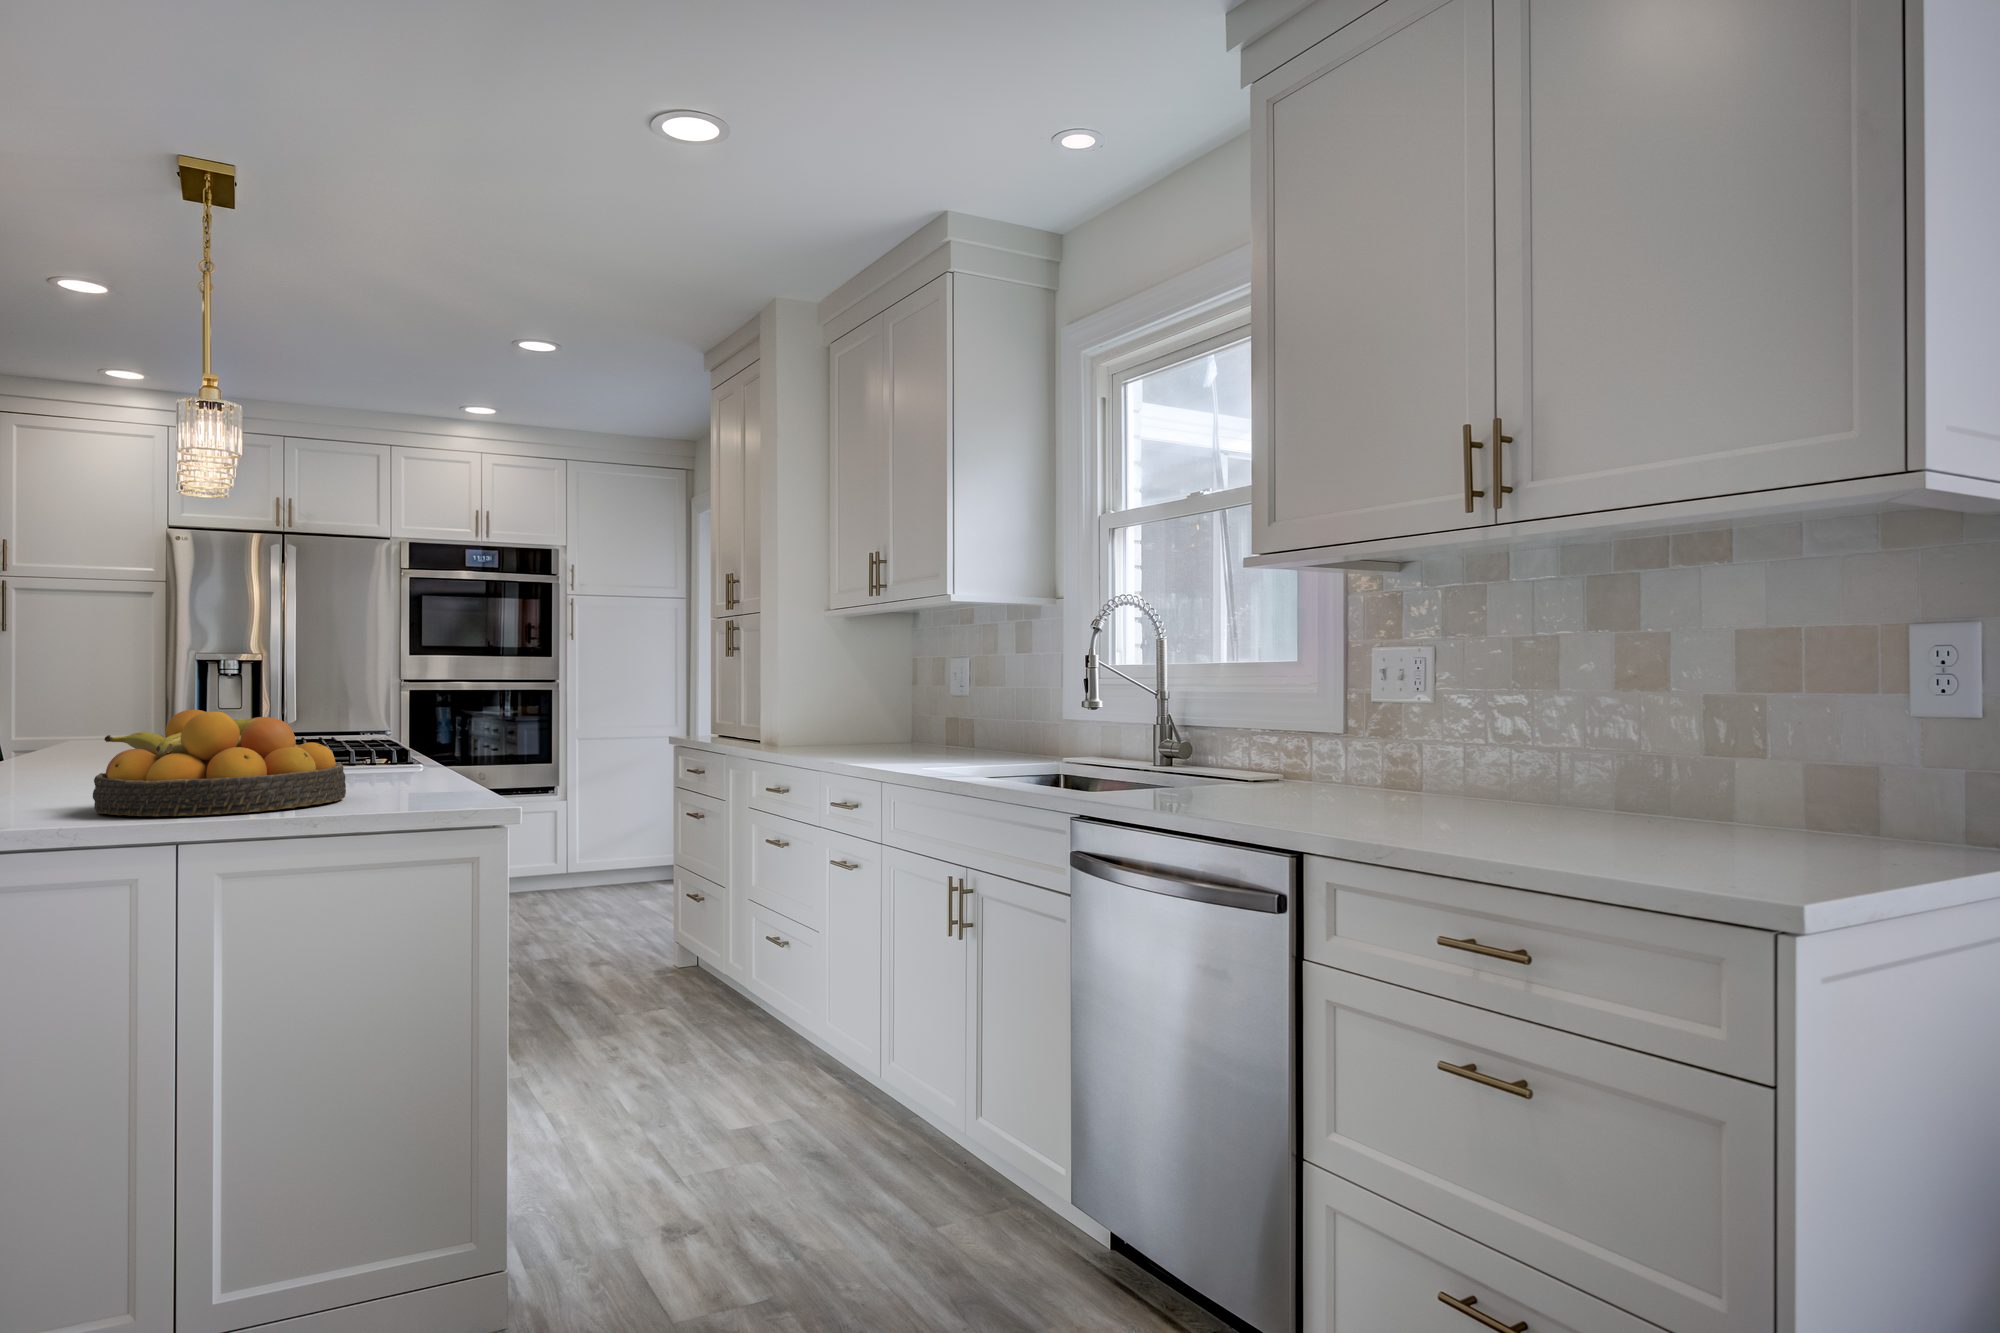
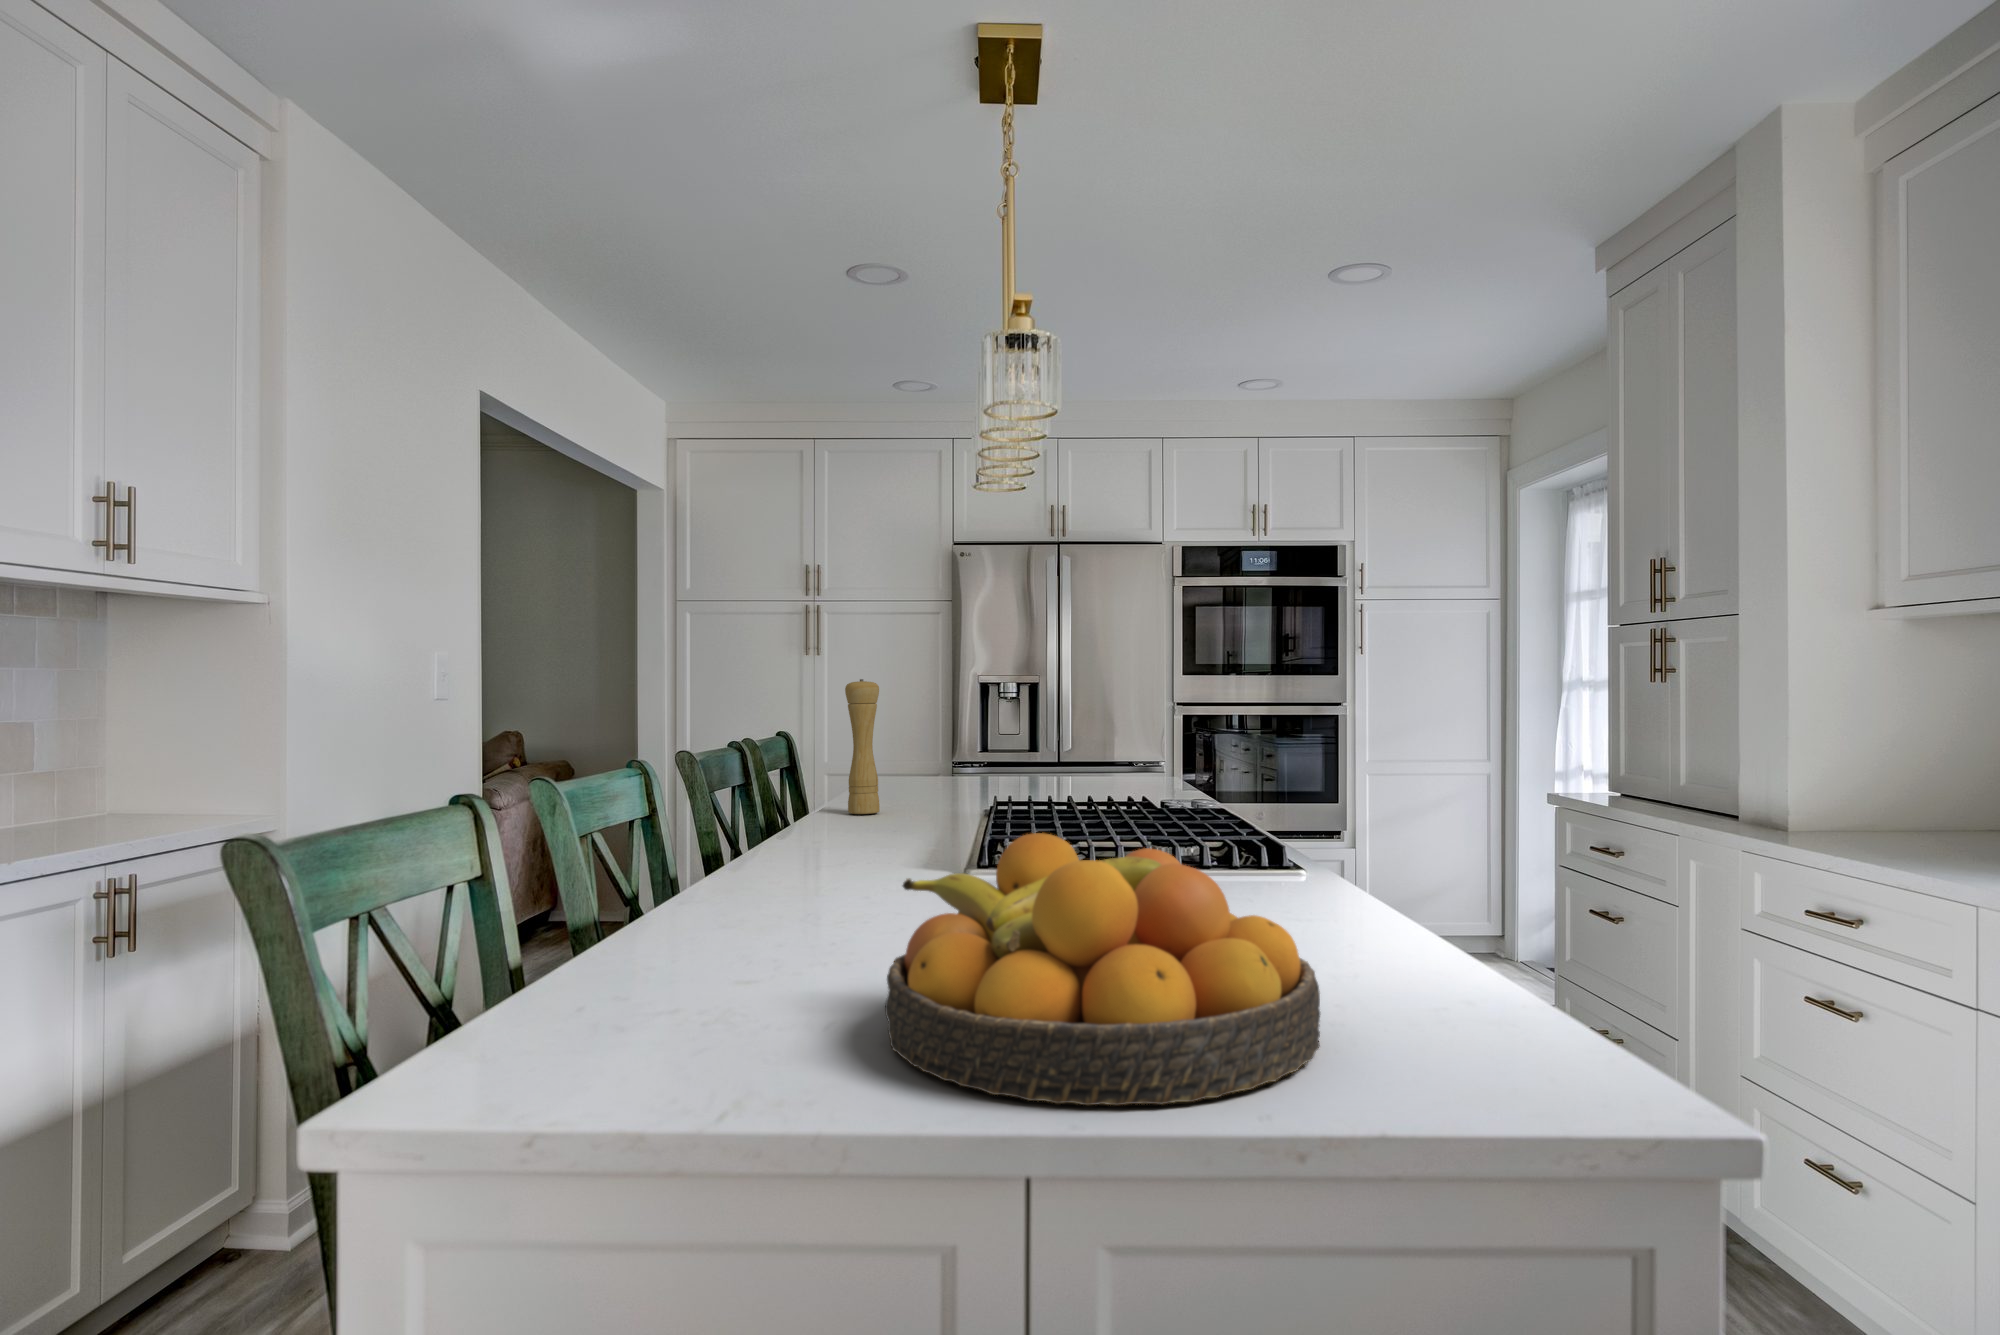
pepper mill: none [46,646,82,759] -> present [845,679,880,814]

